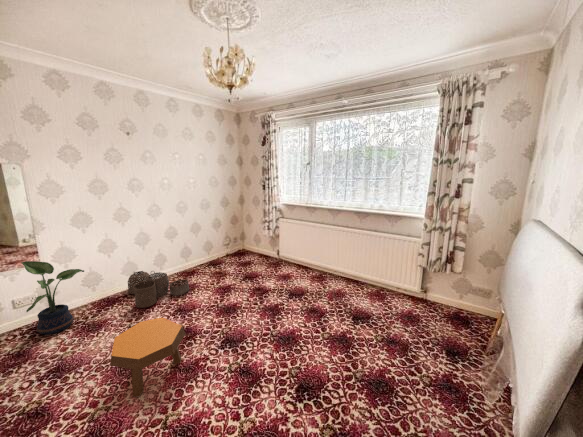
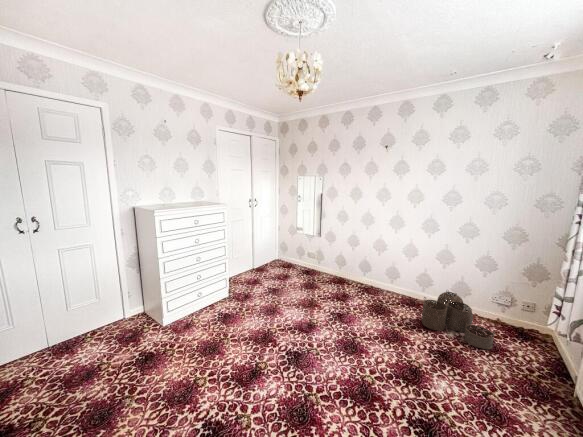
potted plant: present [21,261,84,335] -> none [359,244,400,300]
footstool: present [110,317,185,397] -> none [329,316,390,383]

